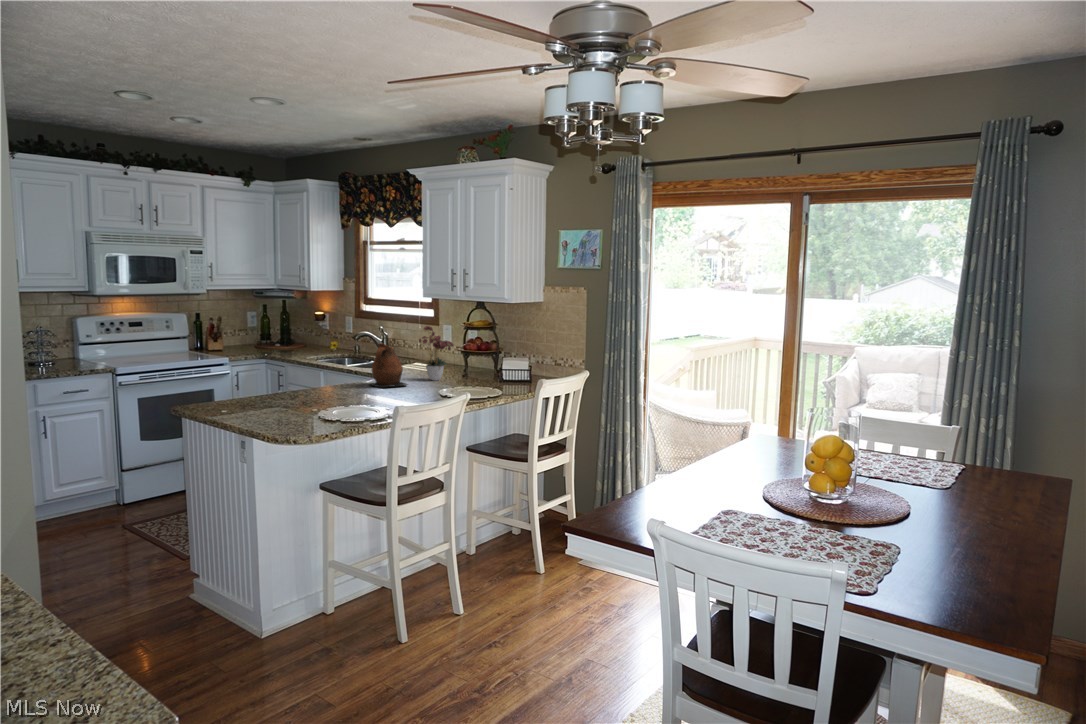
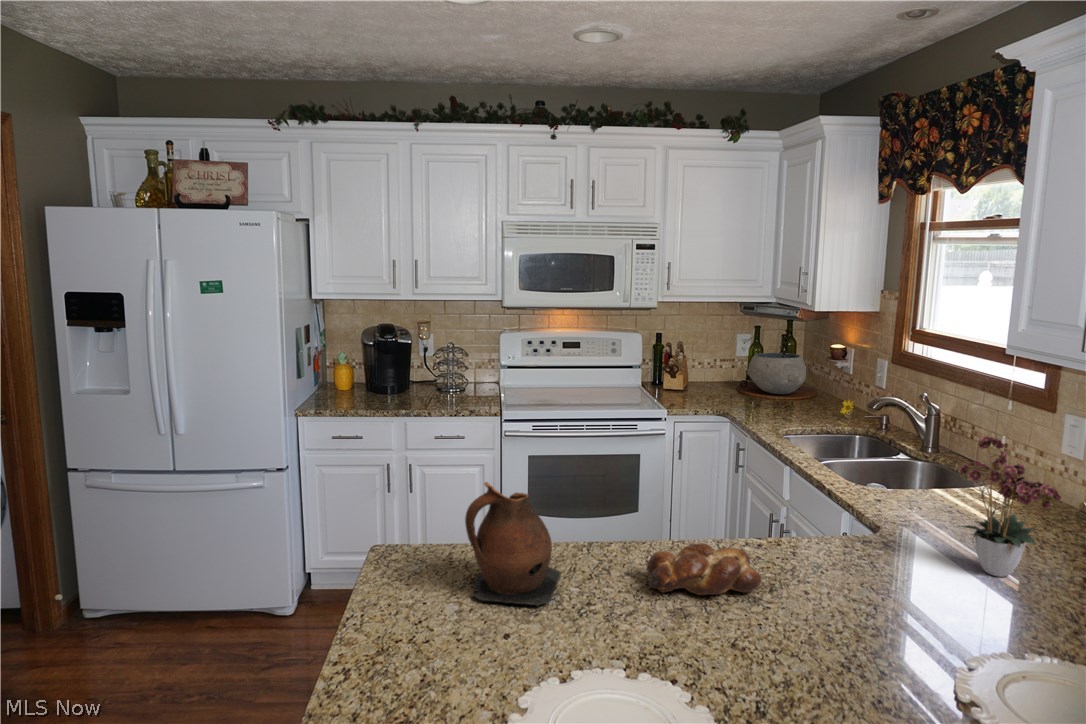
ceramic bowl: none [262,321,300,346] -> present [747,353,806,394]
ceramic pitcher: present [370,343,408,387] -> present [465,482,561,607]
bread loaf: none [311,377,360,398] -> present [647,543,762,595]

